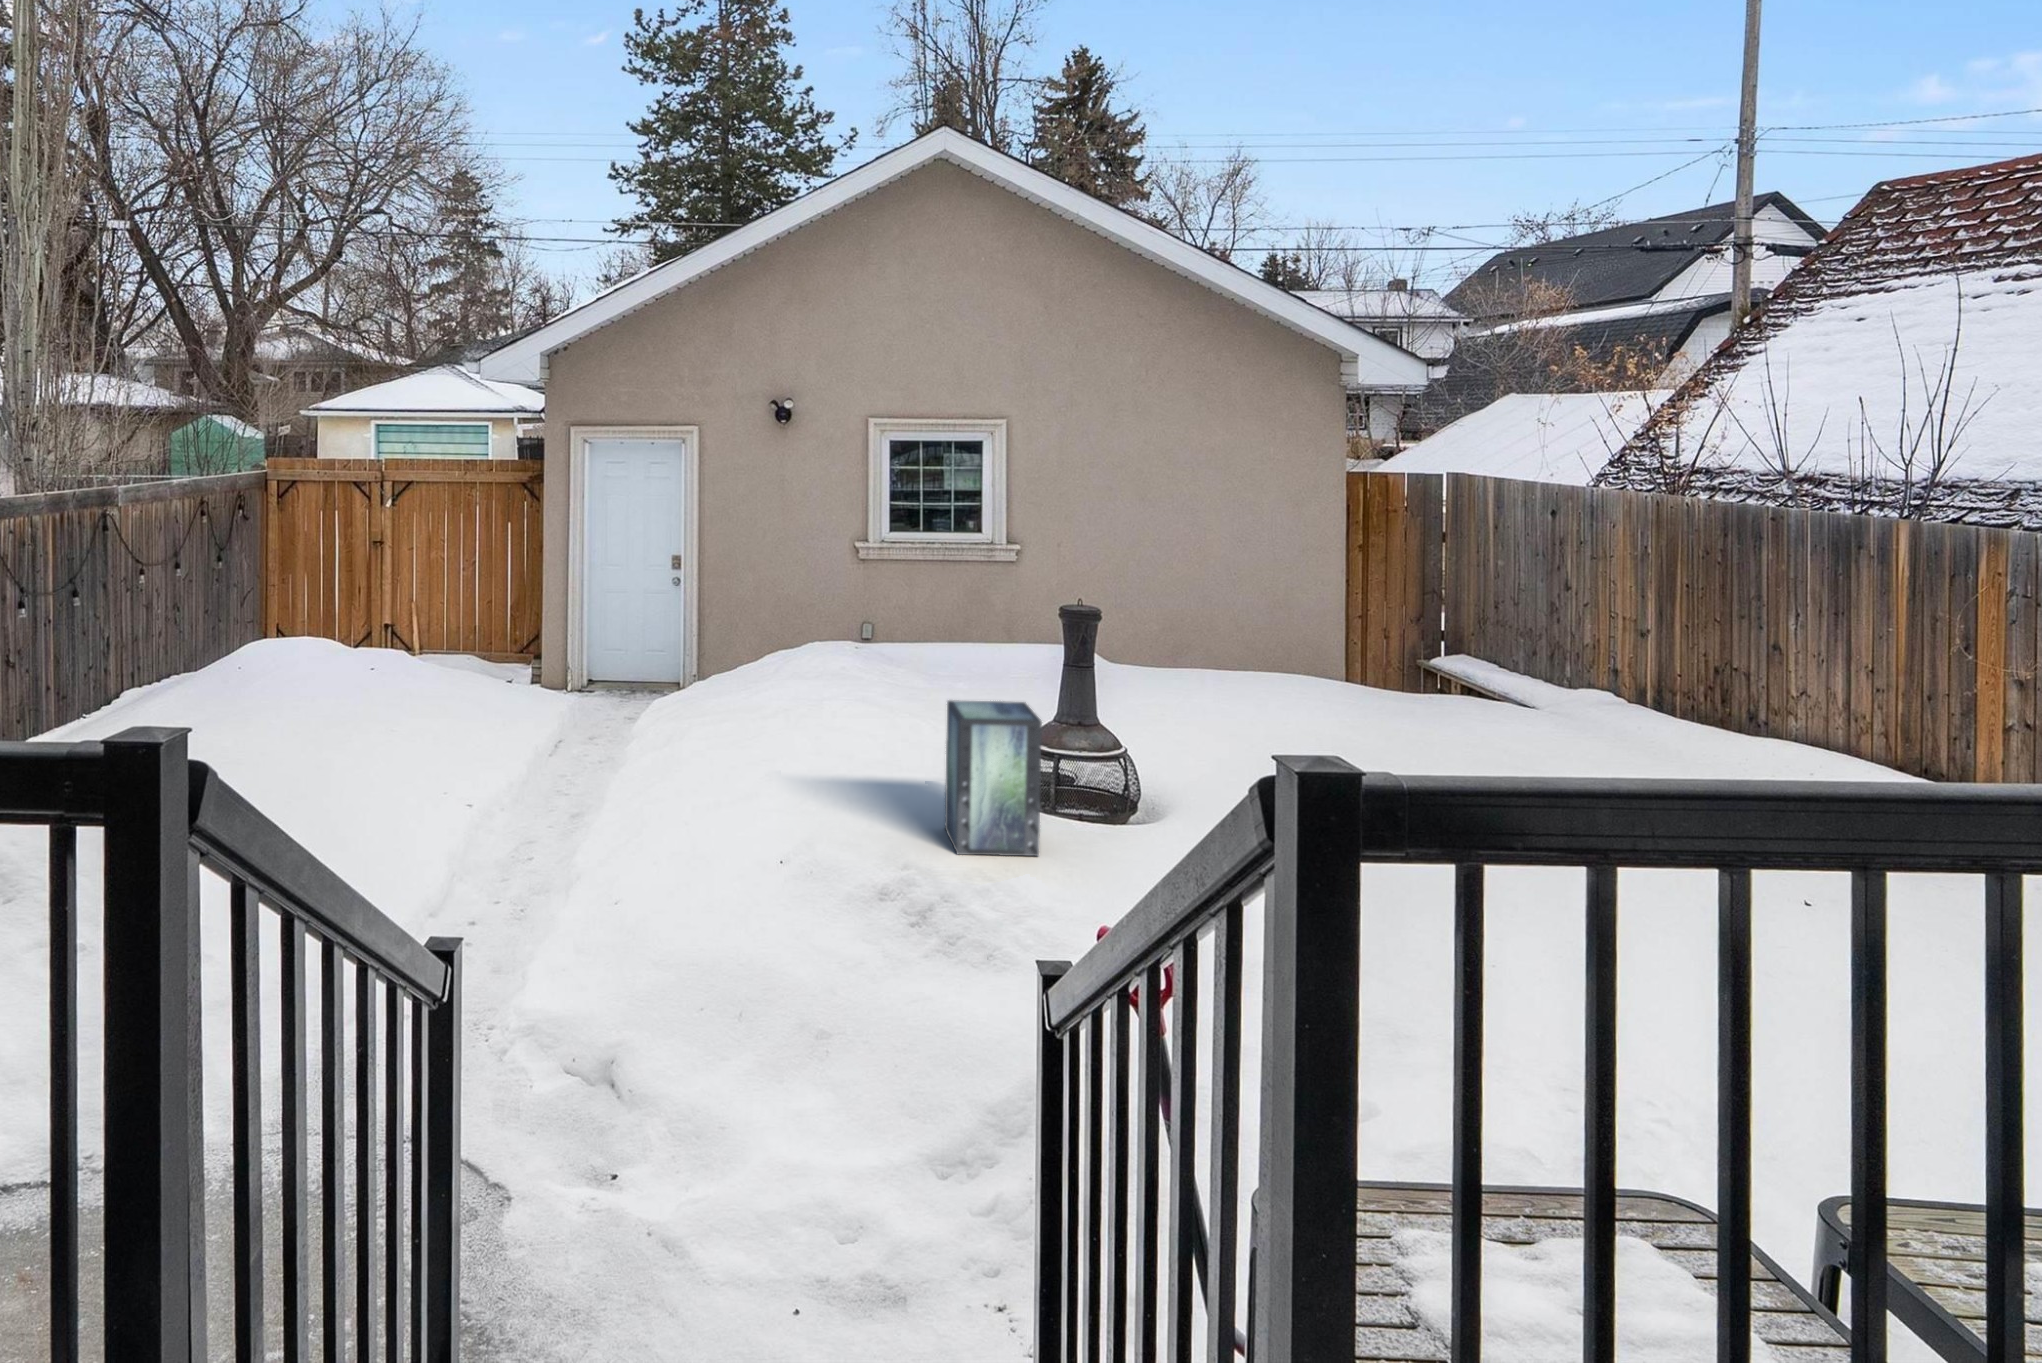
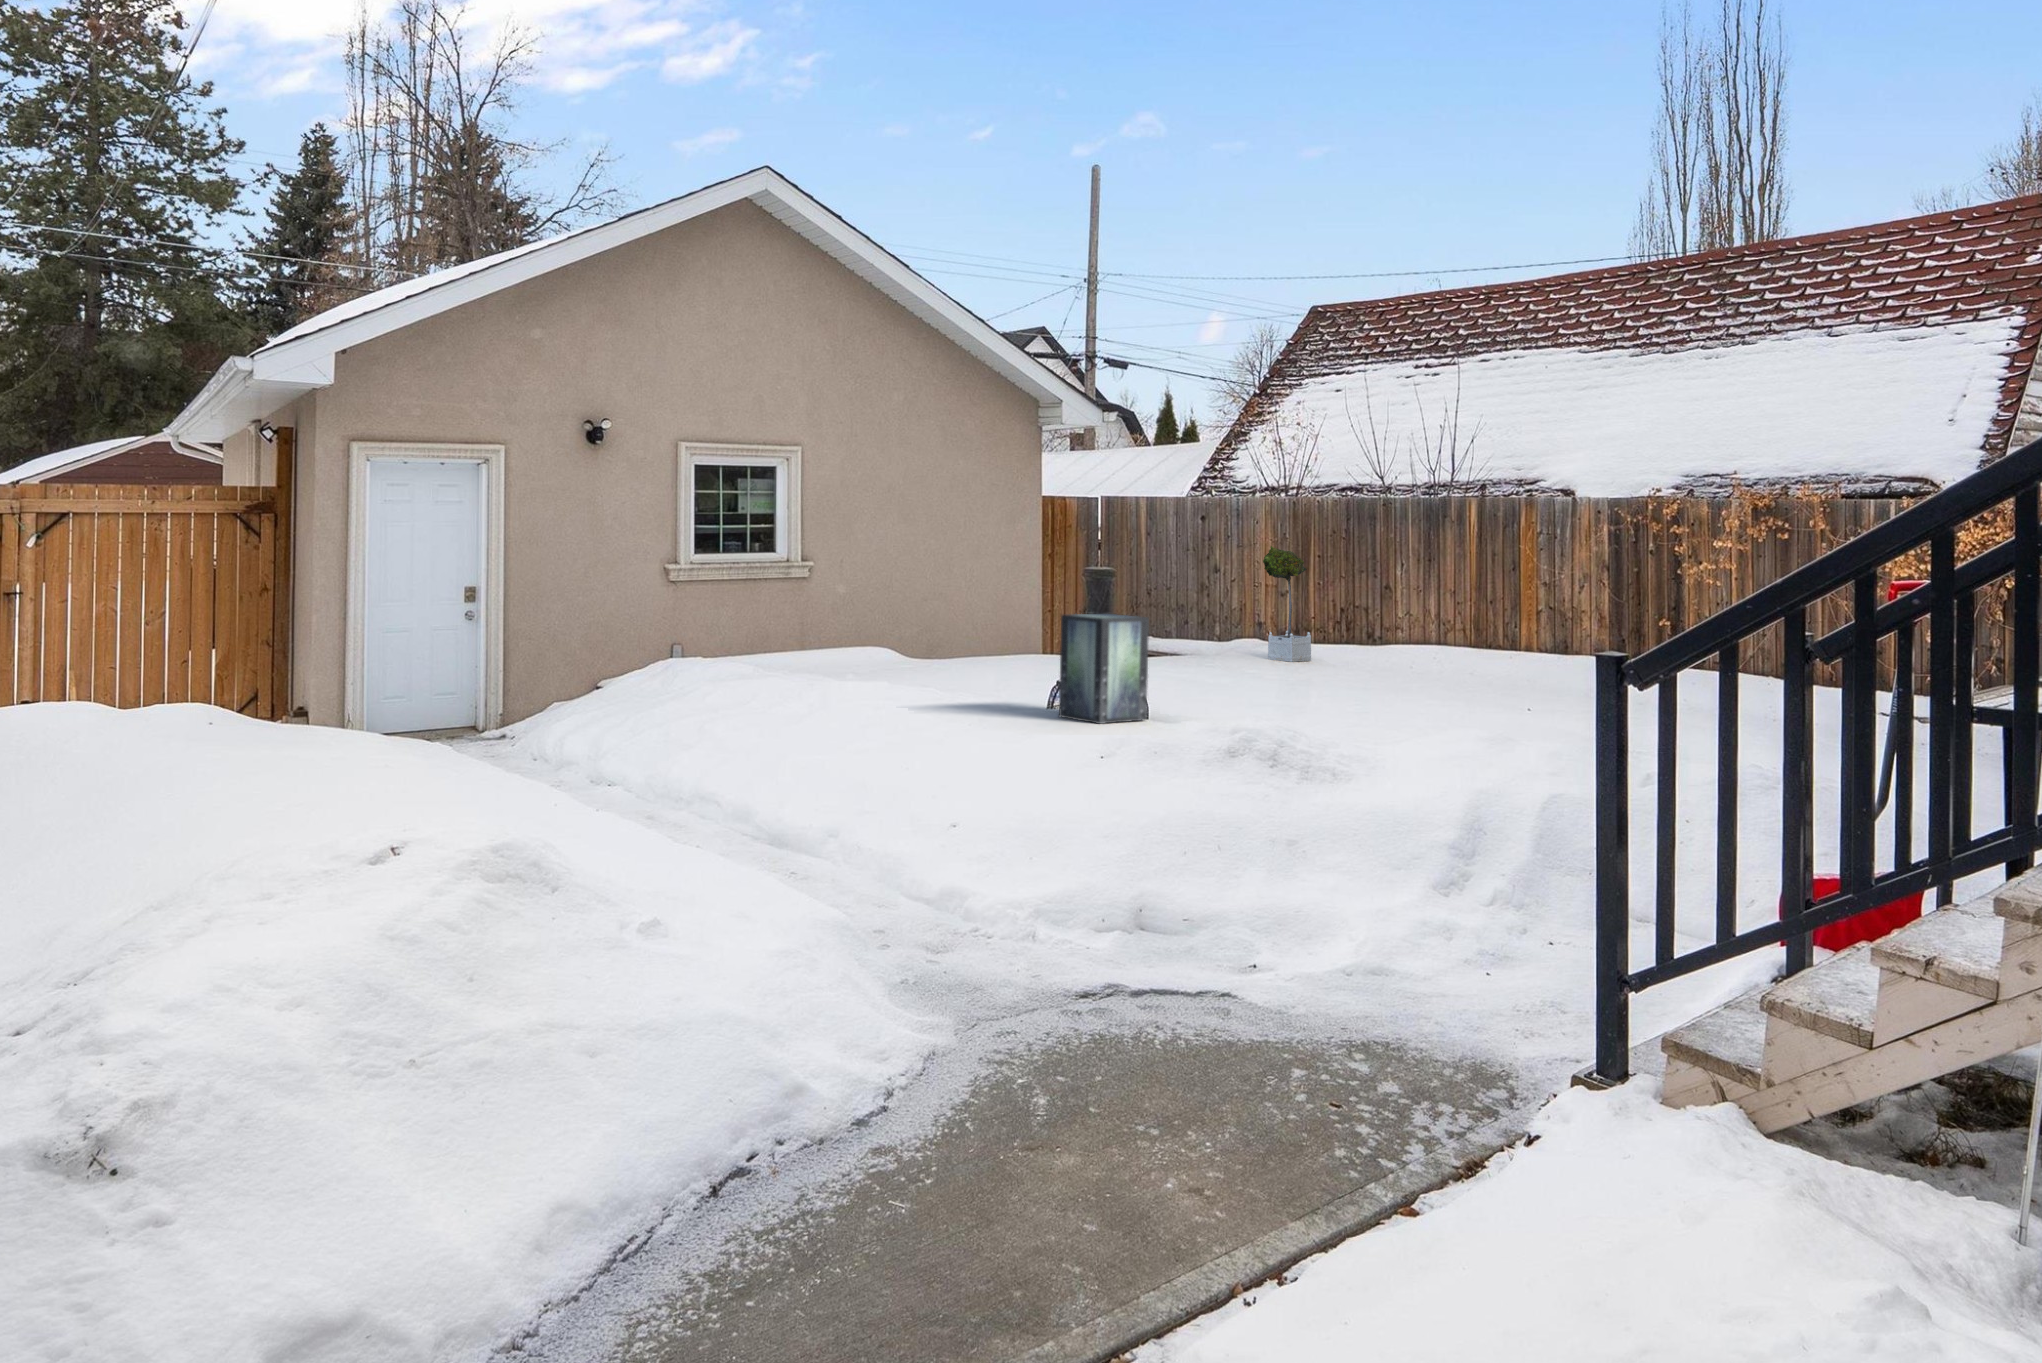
potted tree: none [1588,564,1664,731] -> present [1263,546,1311,662]

